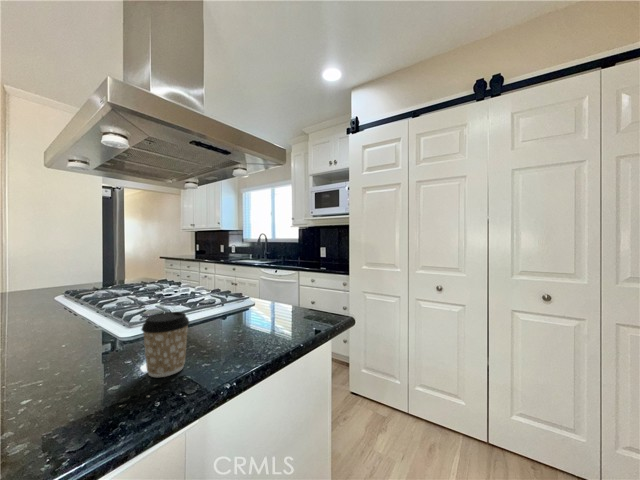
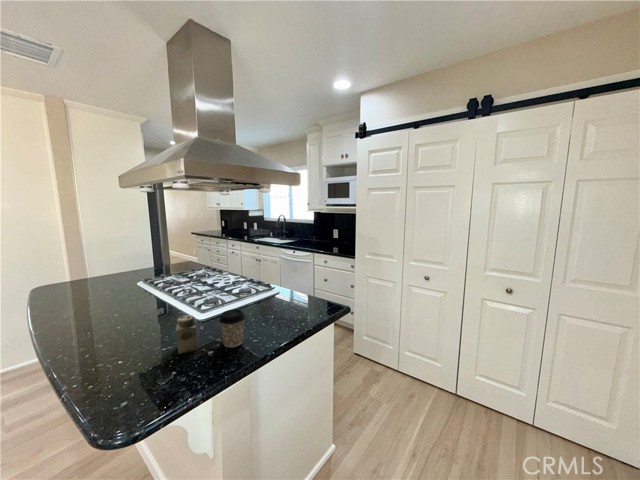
salt shaker: none [52,320,102,392] -> present [176,315,198,354]

